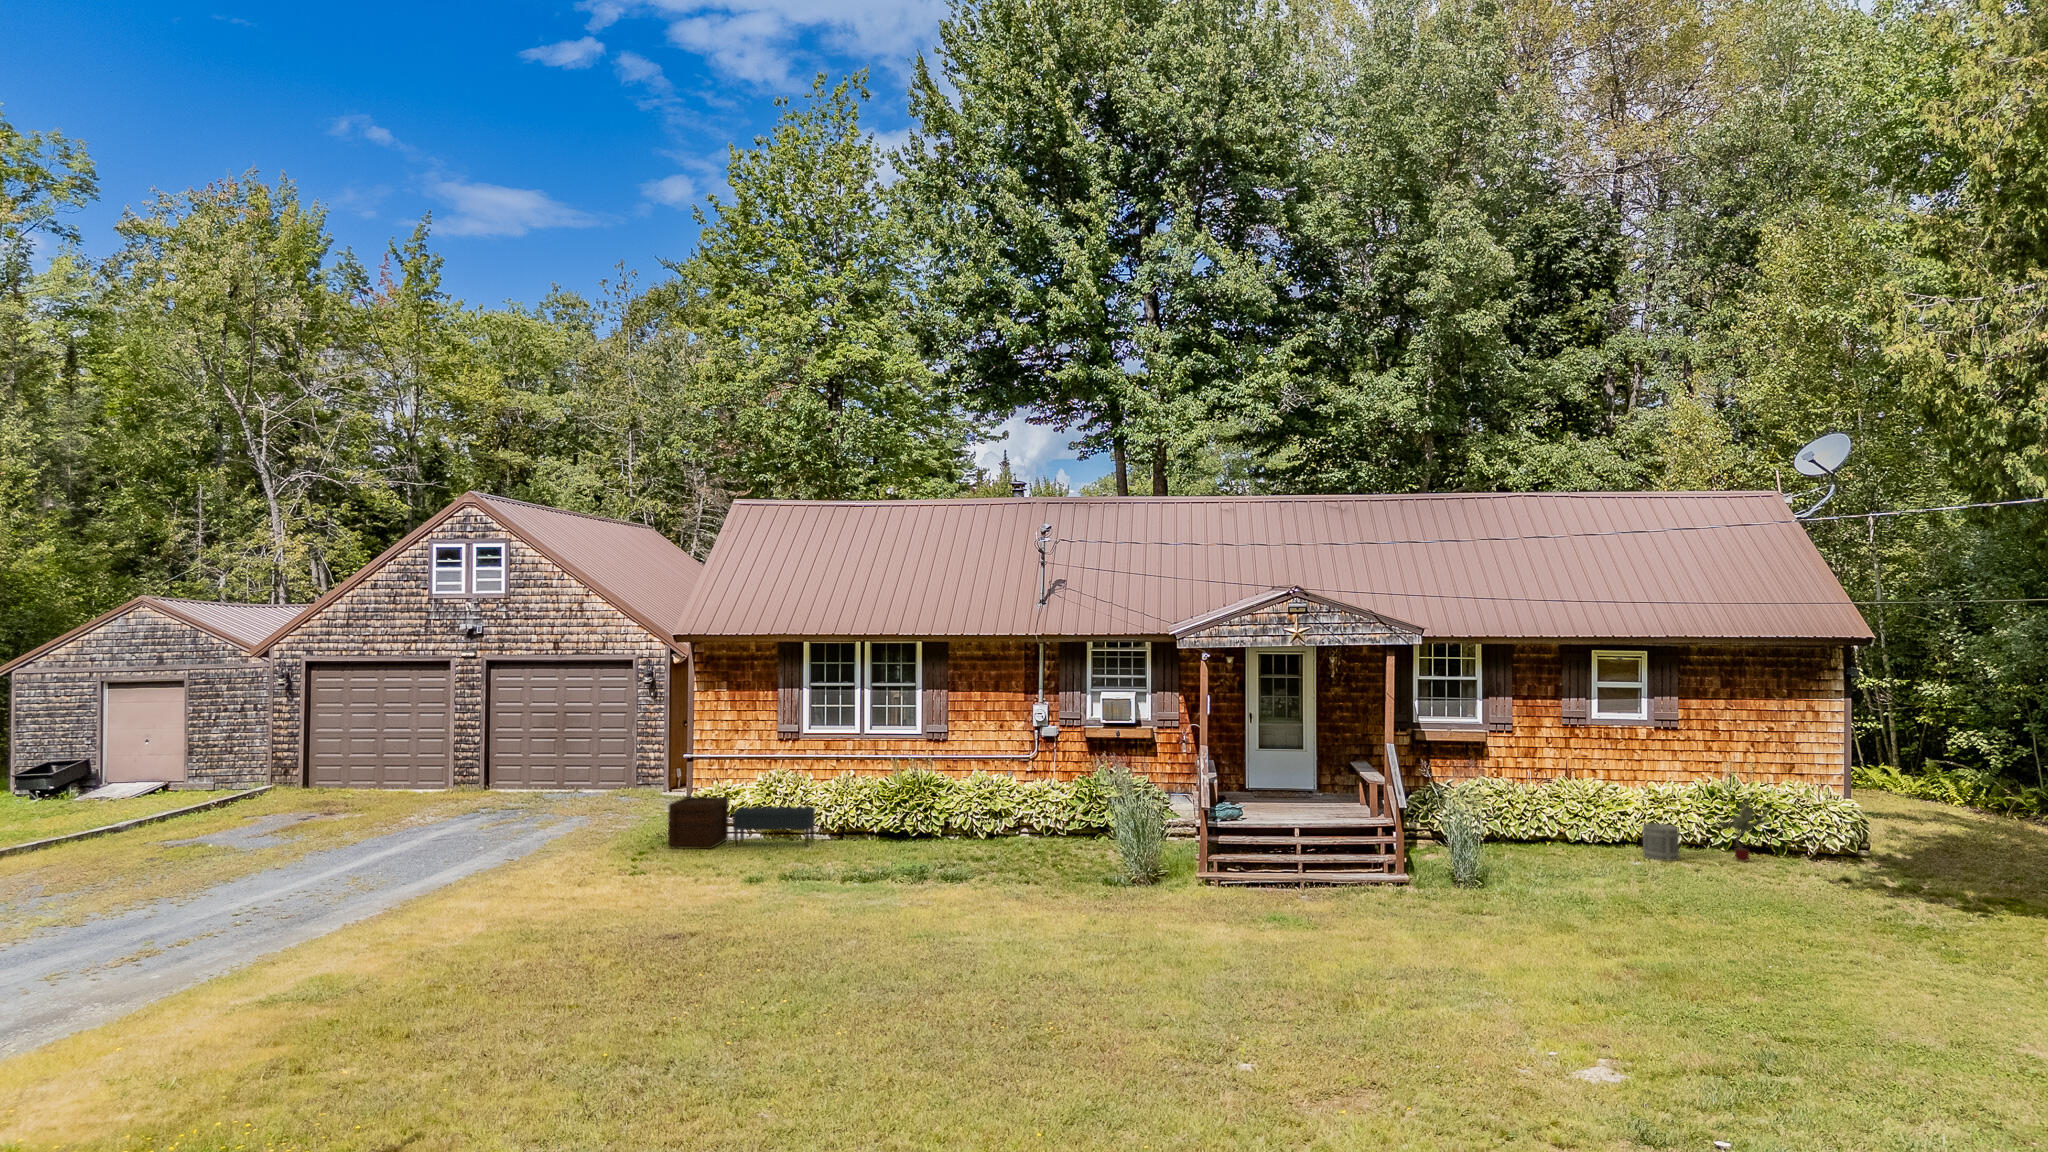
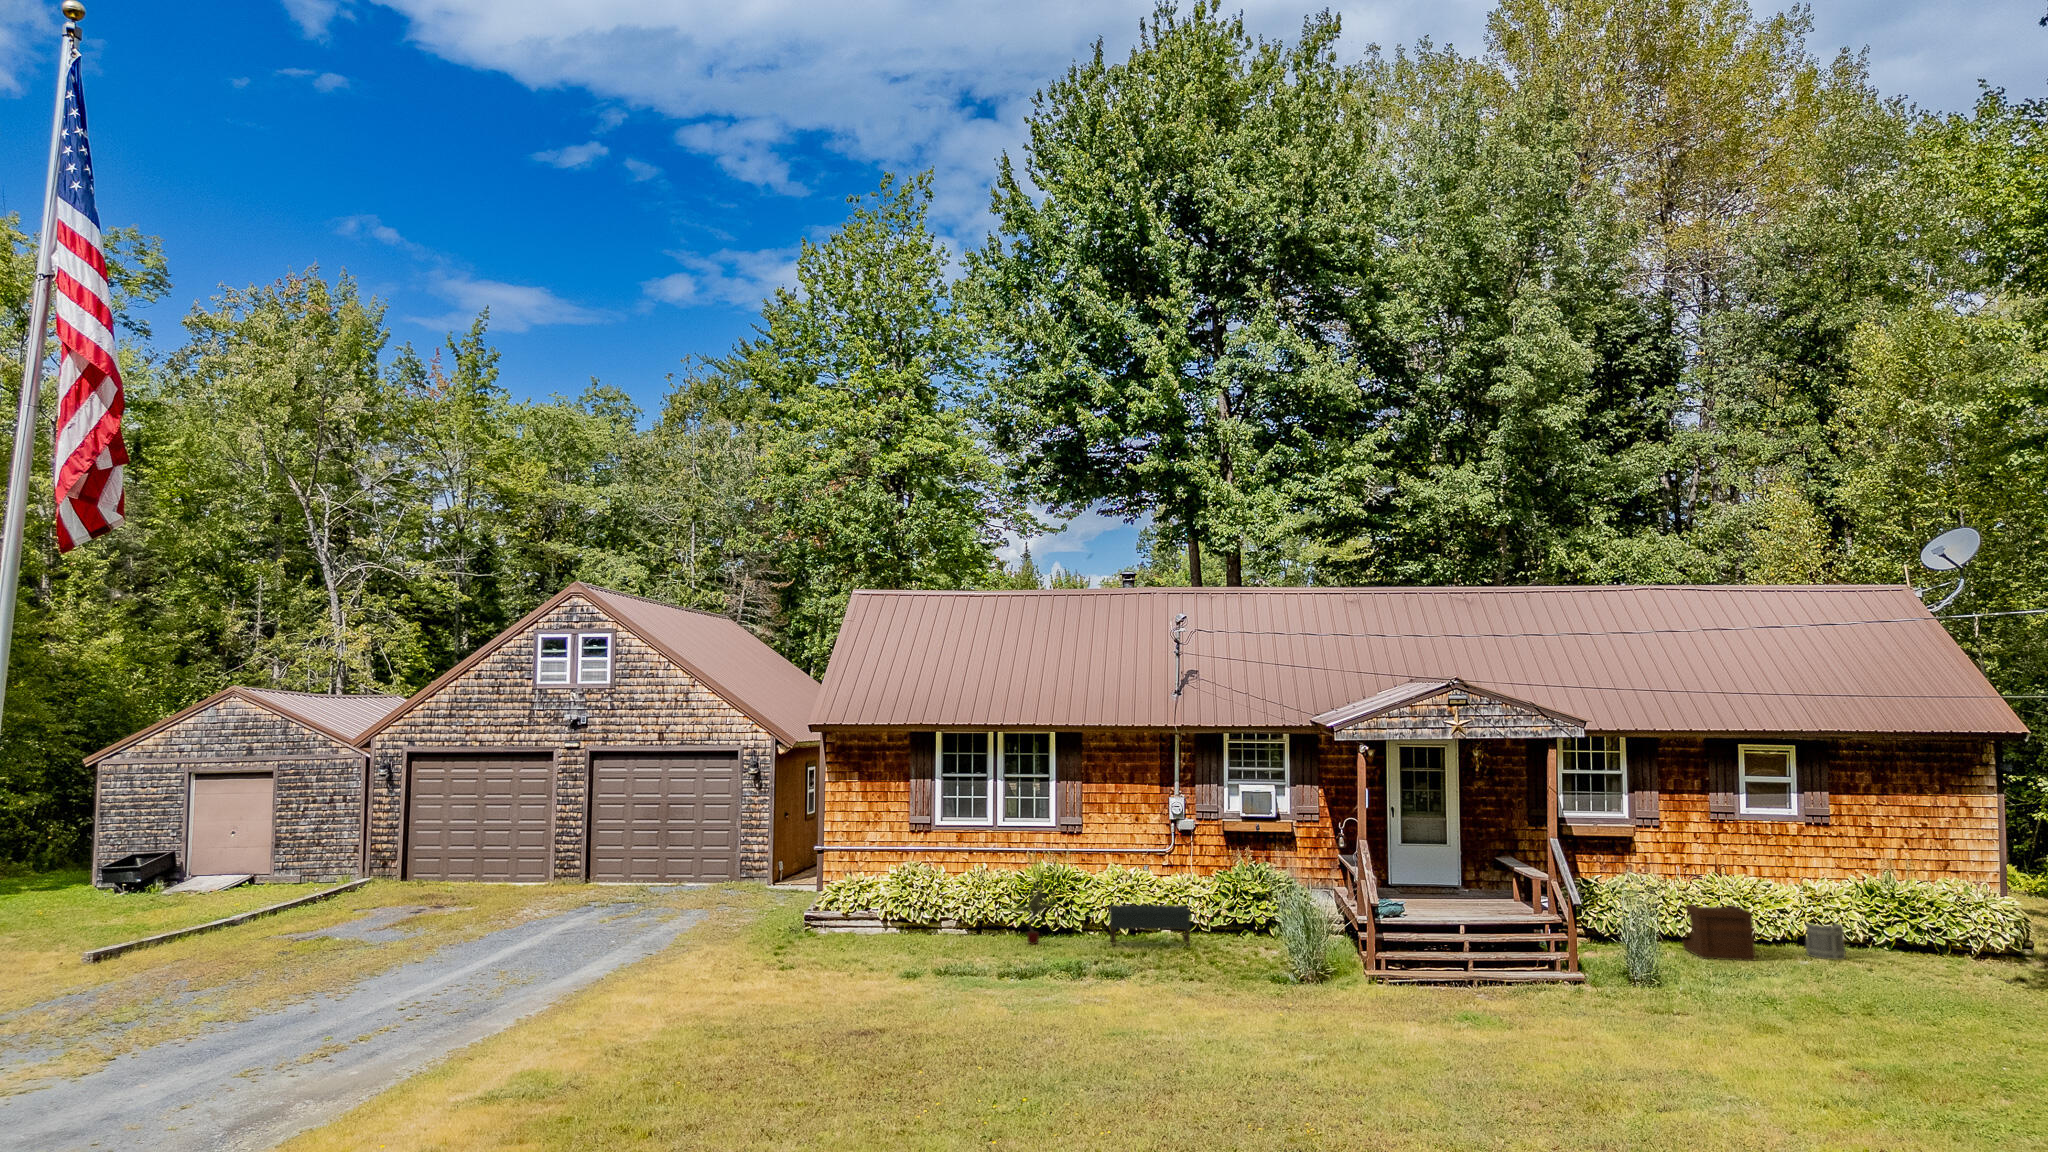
wooden crate: present [668,796,729,849] -> present [1682,904,1755,961]
potted tree: present [1714,798,1770,862] -> present [1011,884,1058,944]
bench: present [732,806,815,847] -> present [1109,904,1191,947]

